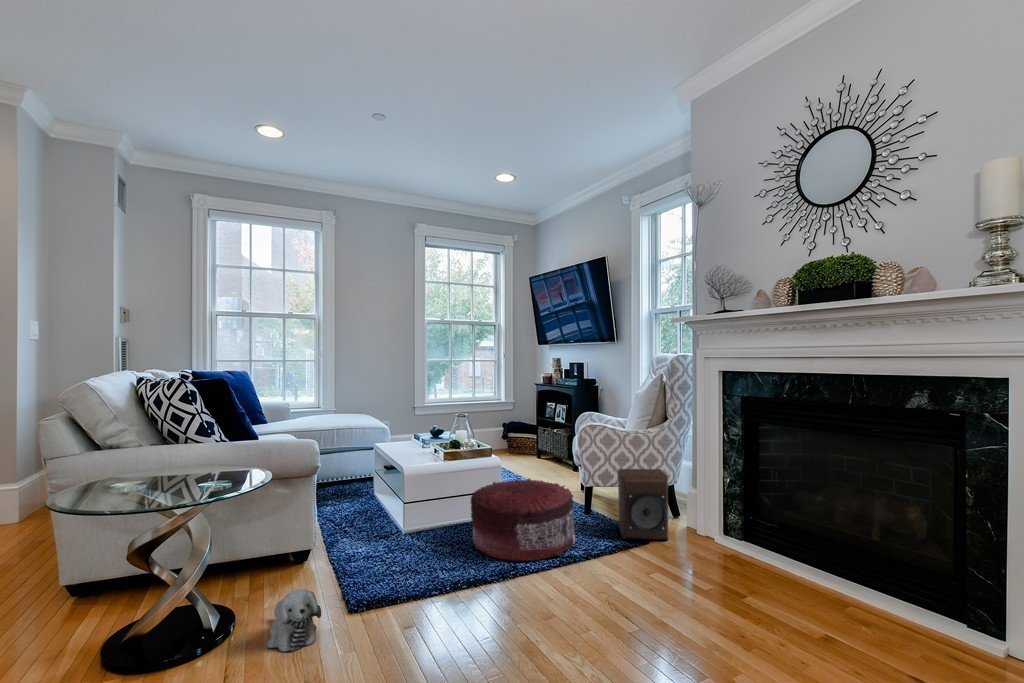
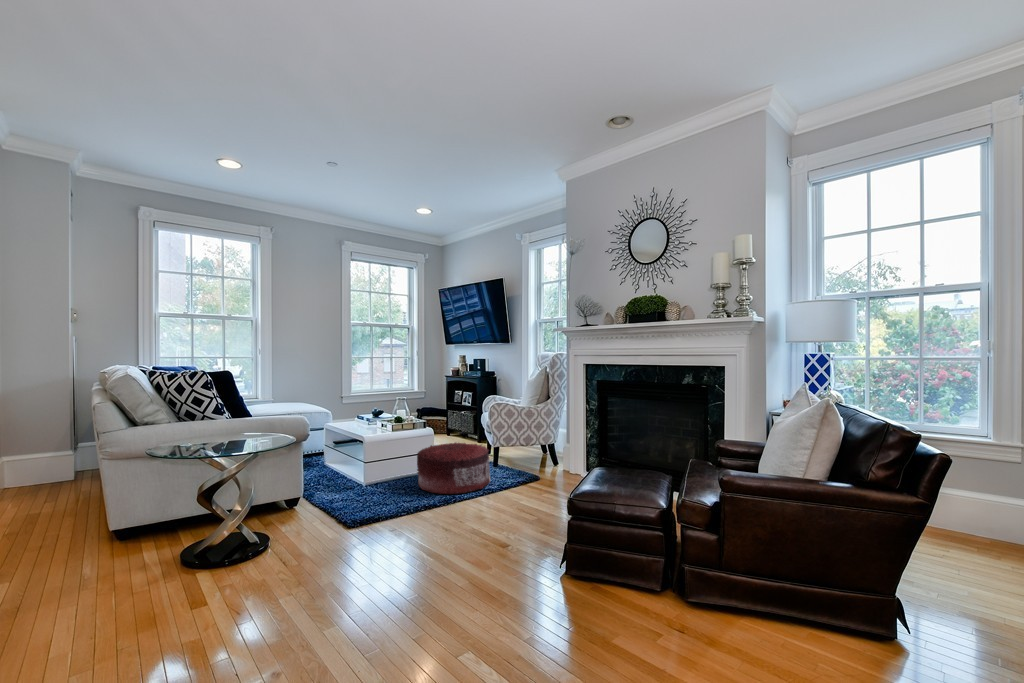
speaker: present [618,469,669,540] -> none [517,431,551,478]
plush toy: present [268,589,321,652] -> none [301,508,337,547]

